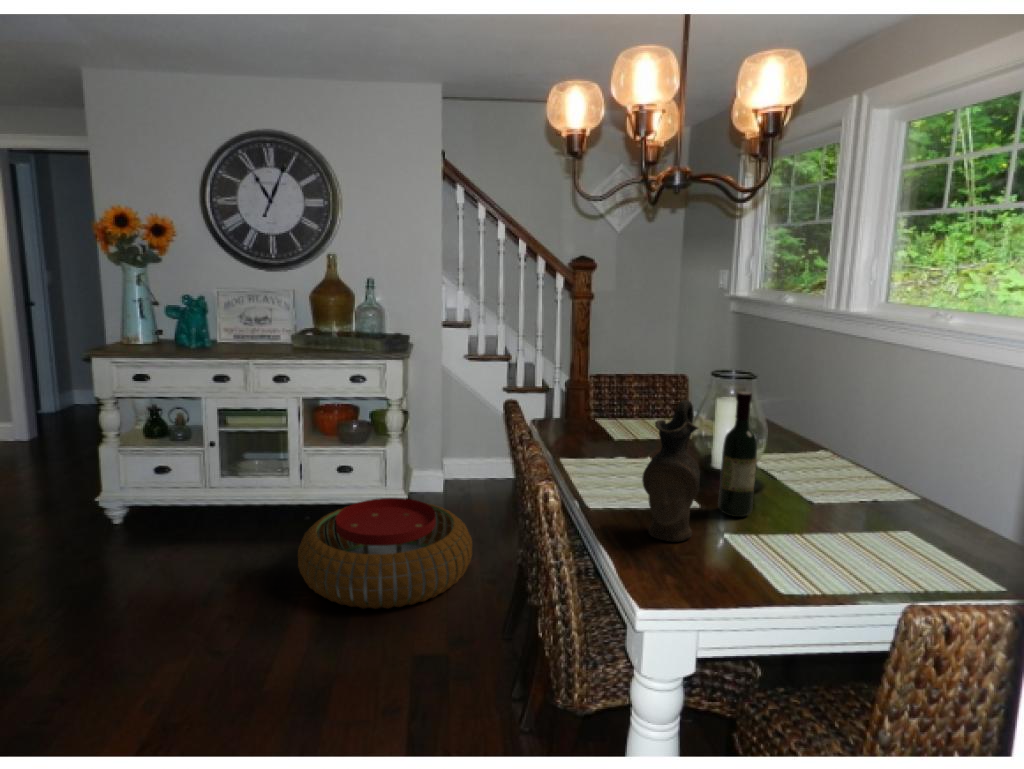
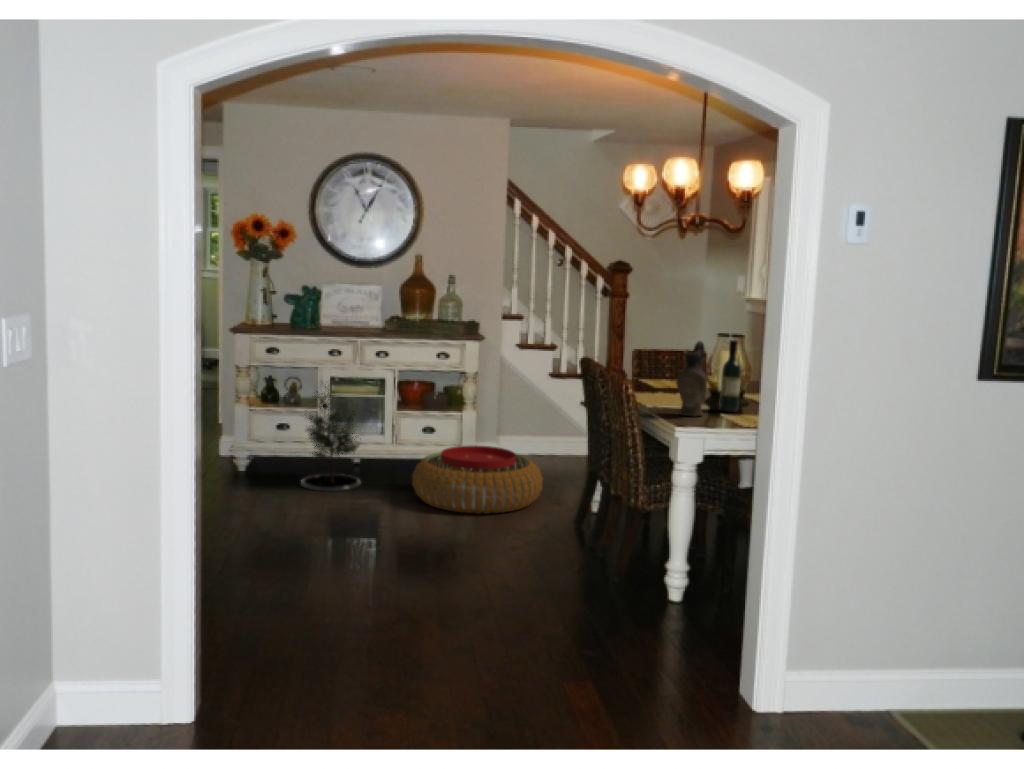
potted tree: none [161,418,256,562] -> present [301,386,361,491]

